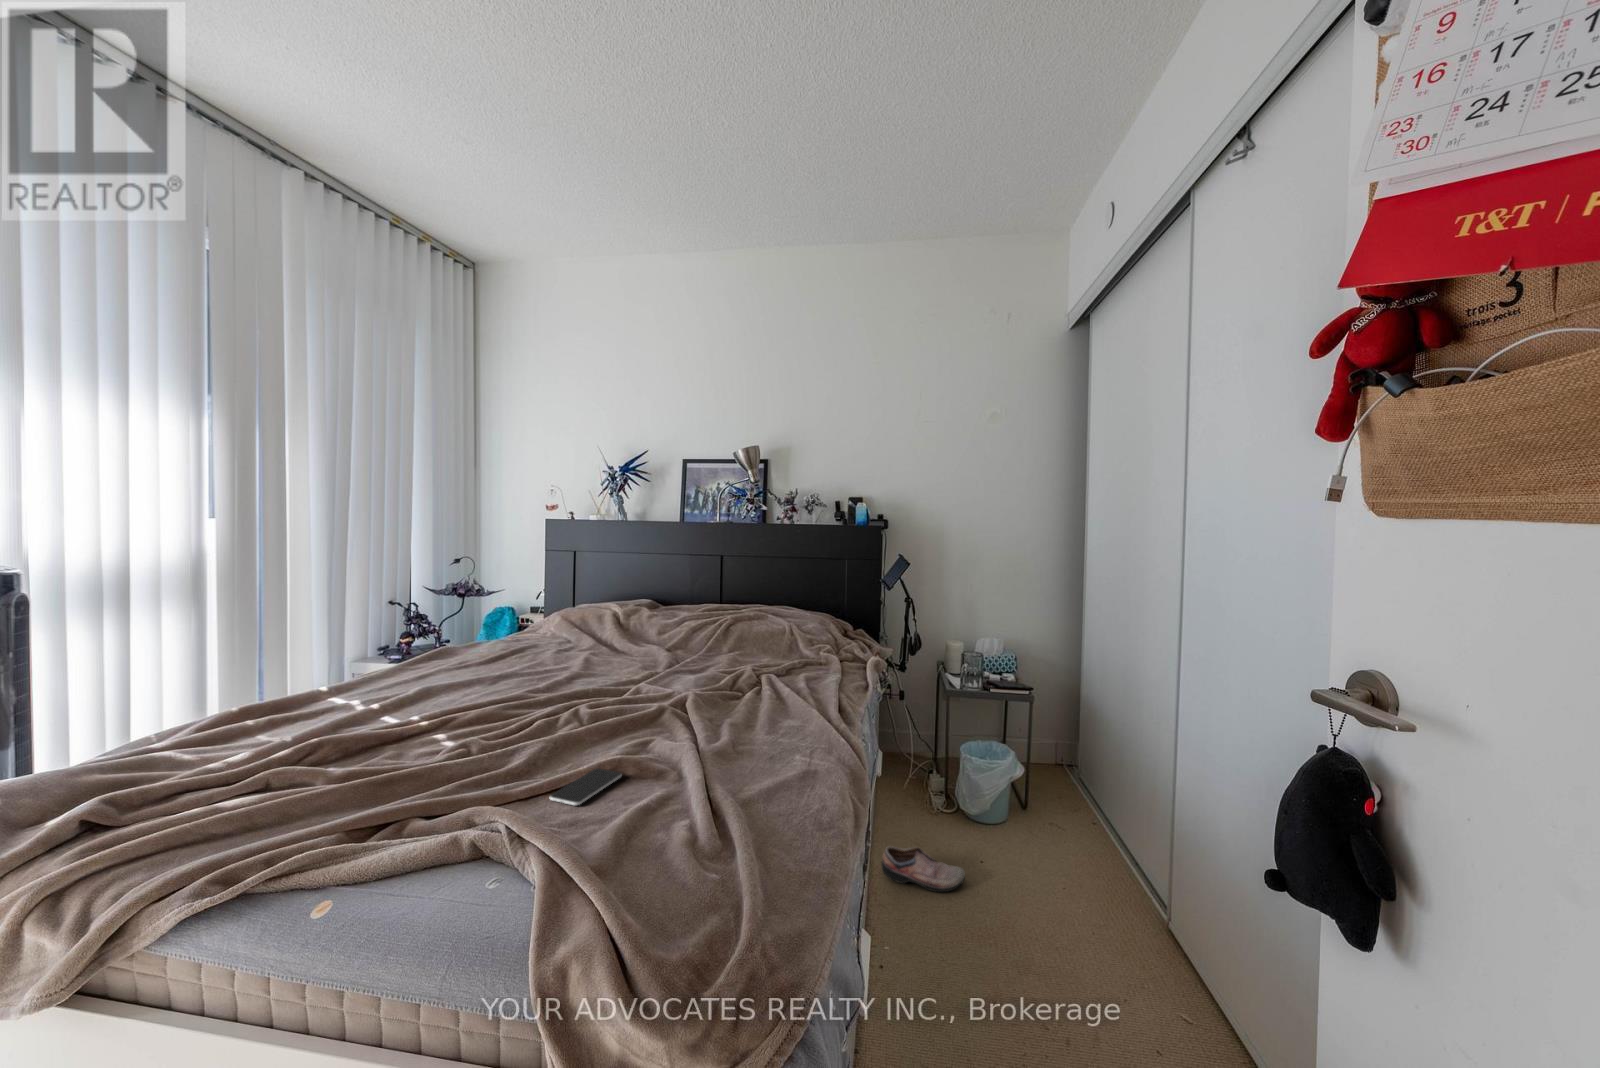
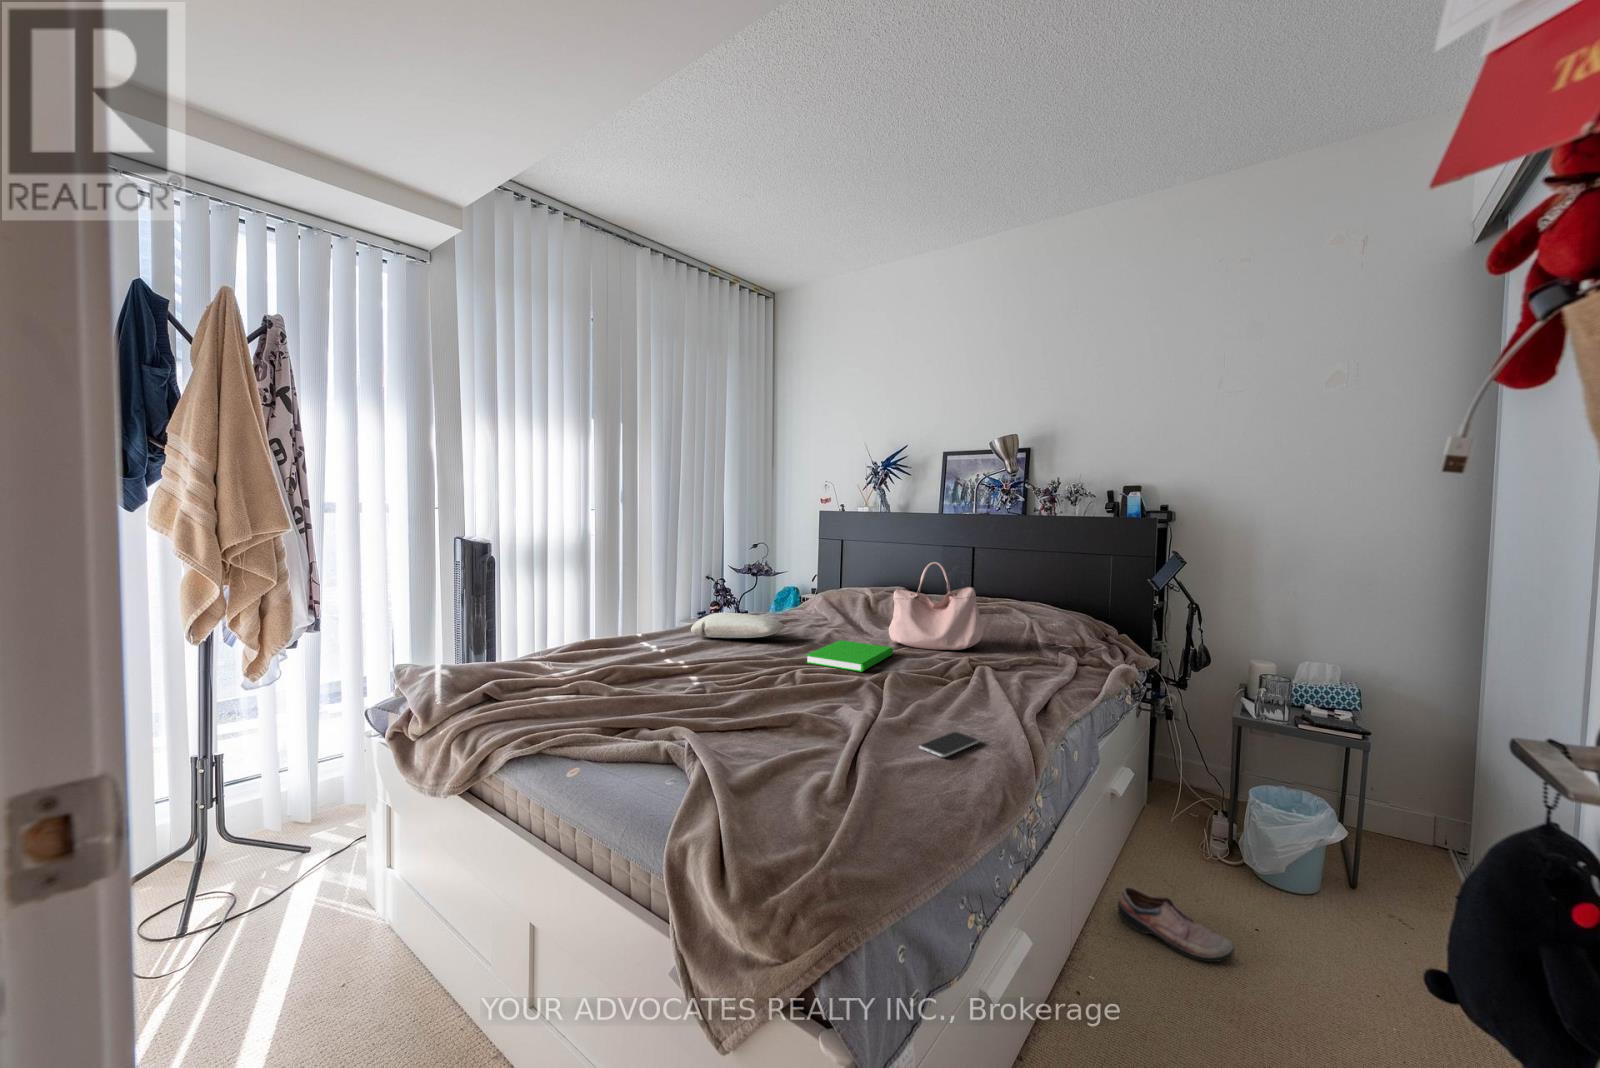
handbag: none [657,573,751,661] -> present [889,562,984,650]
pillow: none [411,645,541,678] -> present [691,612,785,638]
book: none [583,663,671,696] -> present [806,640,893,672]
smartphone: present [550,768,622,806] -> present [920,732,979,757]

